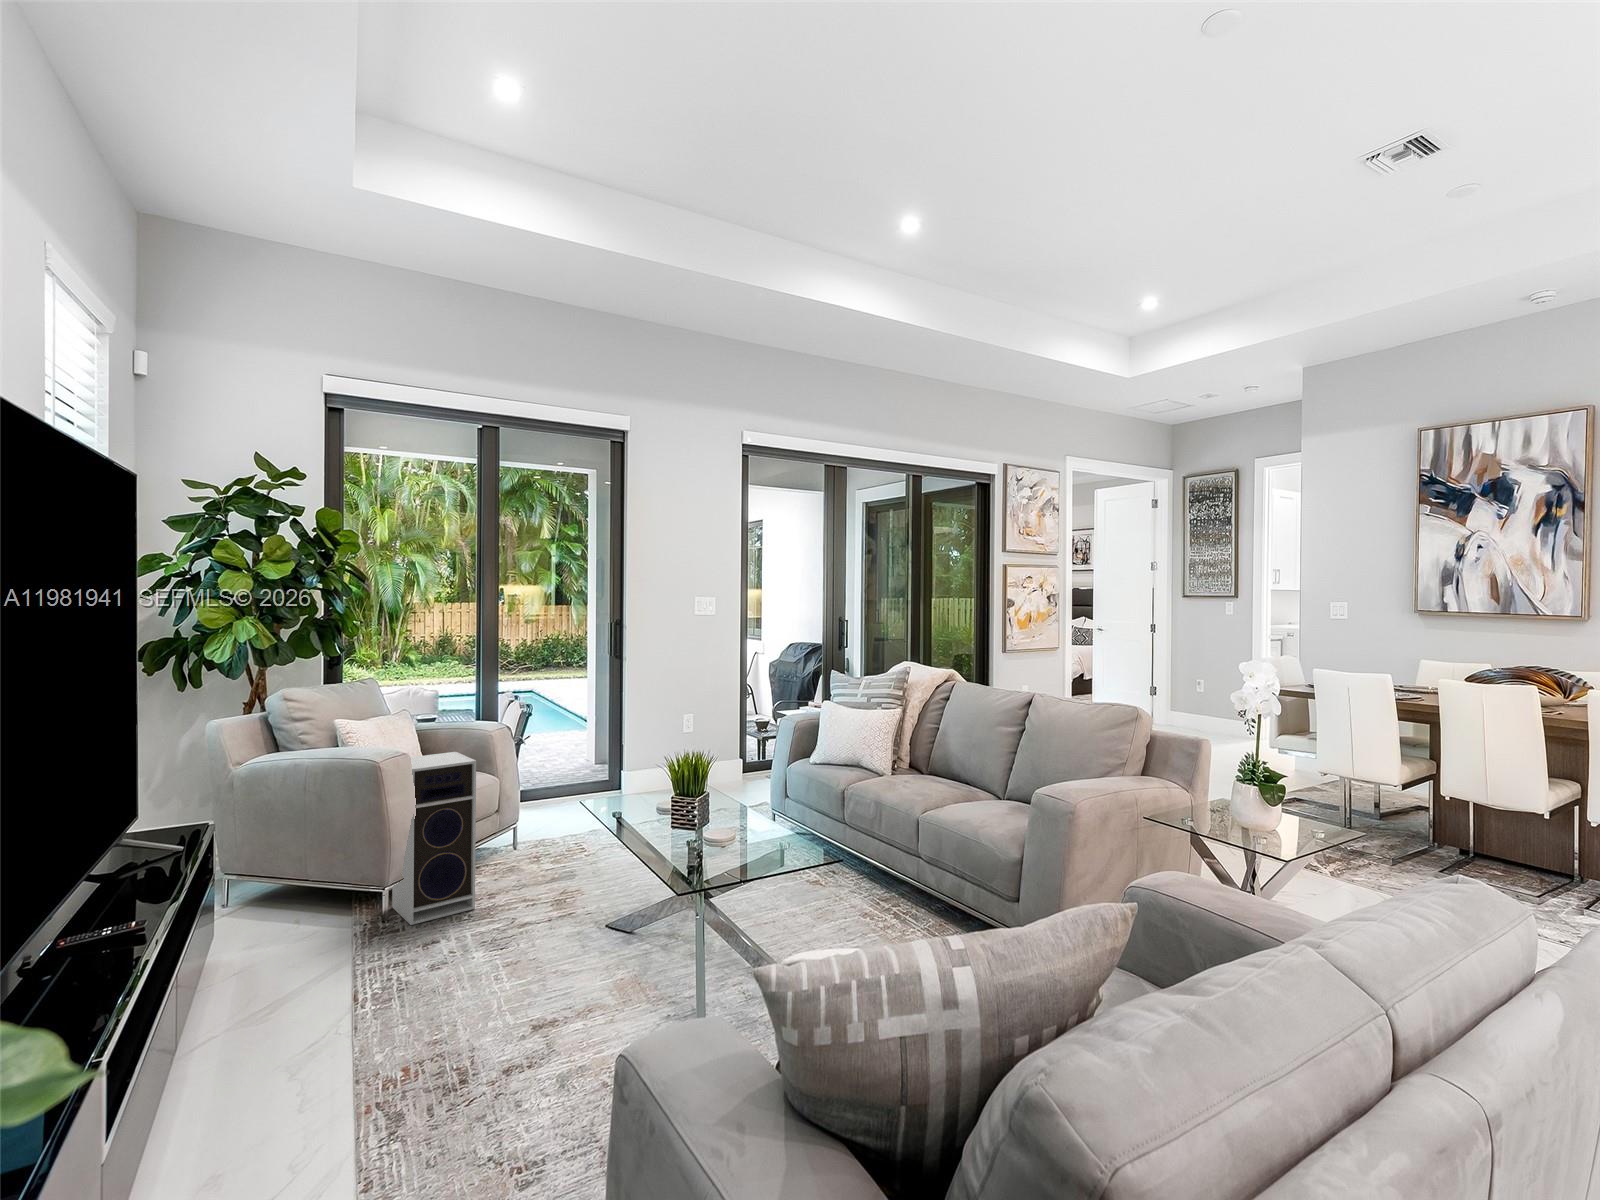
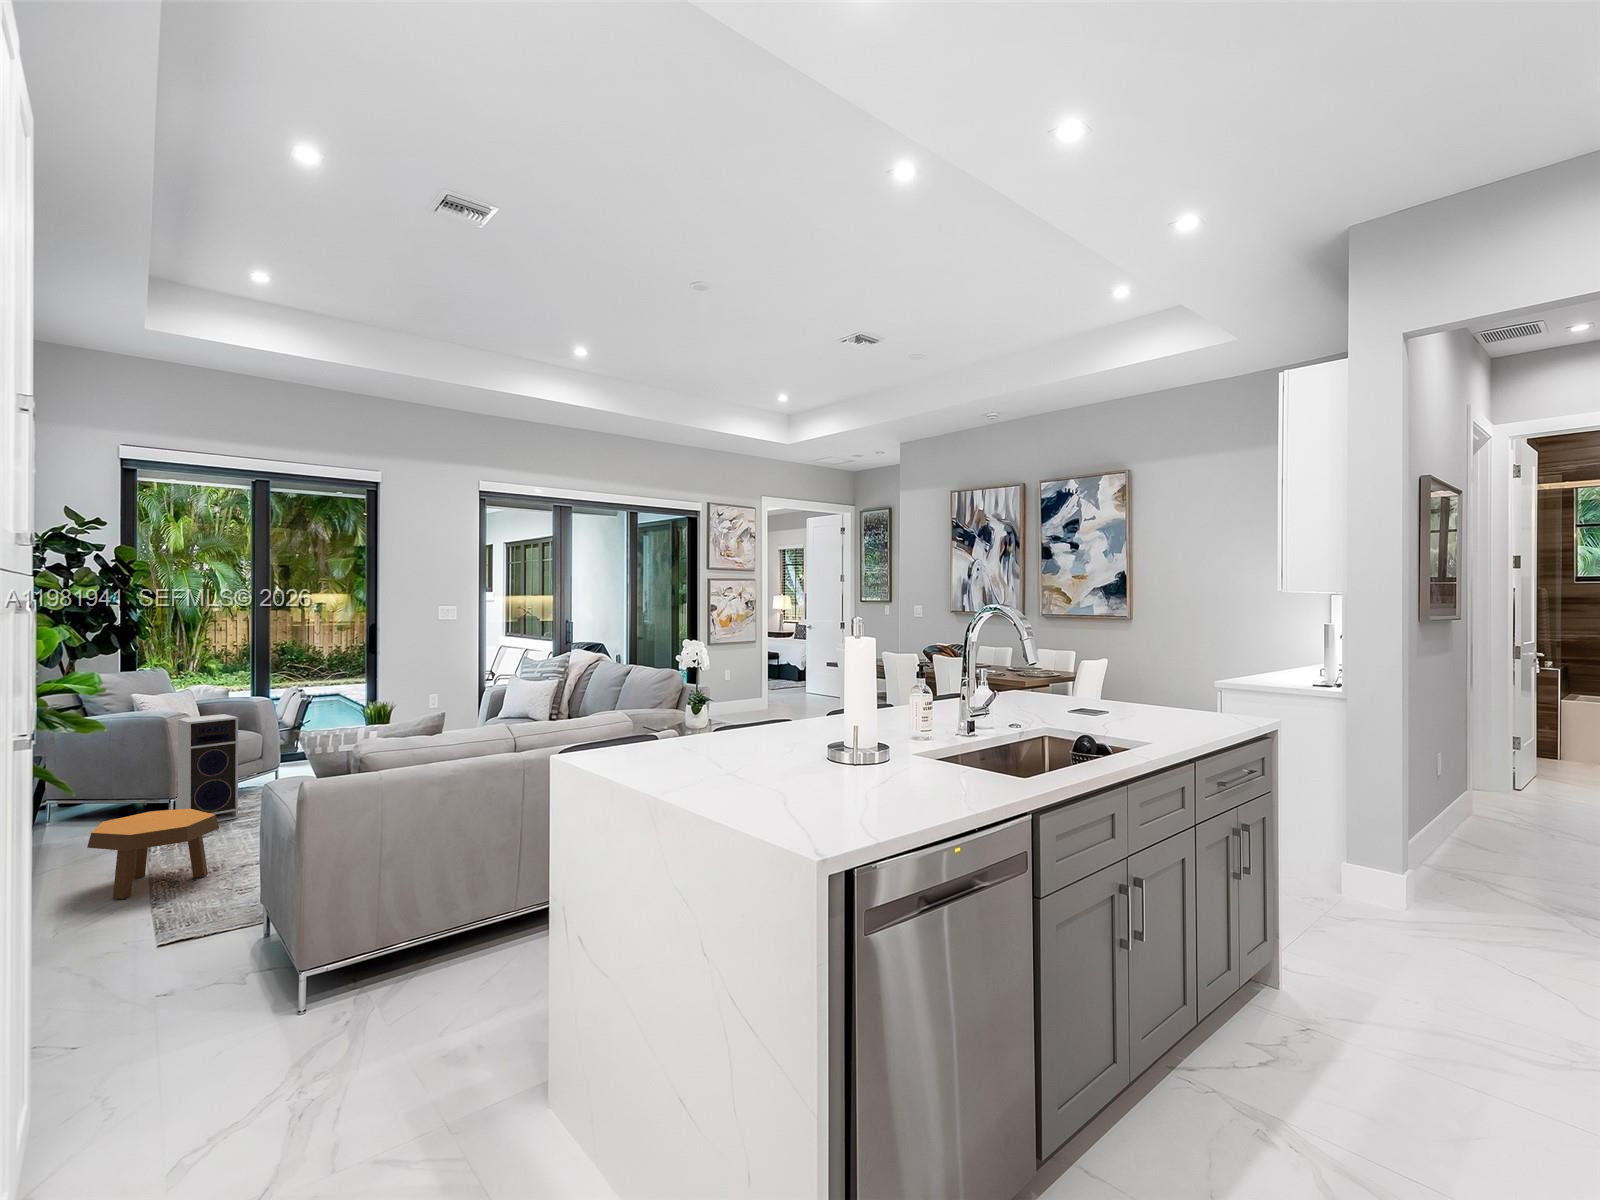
footstool: none [264,933,469,1129] -> present [87,808,219,899]

